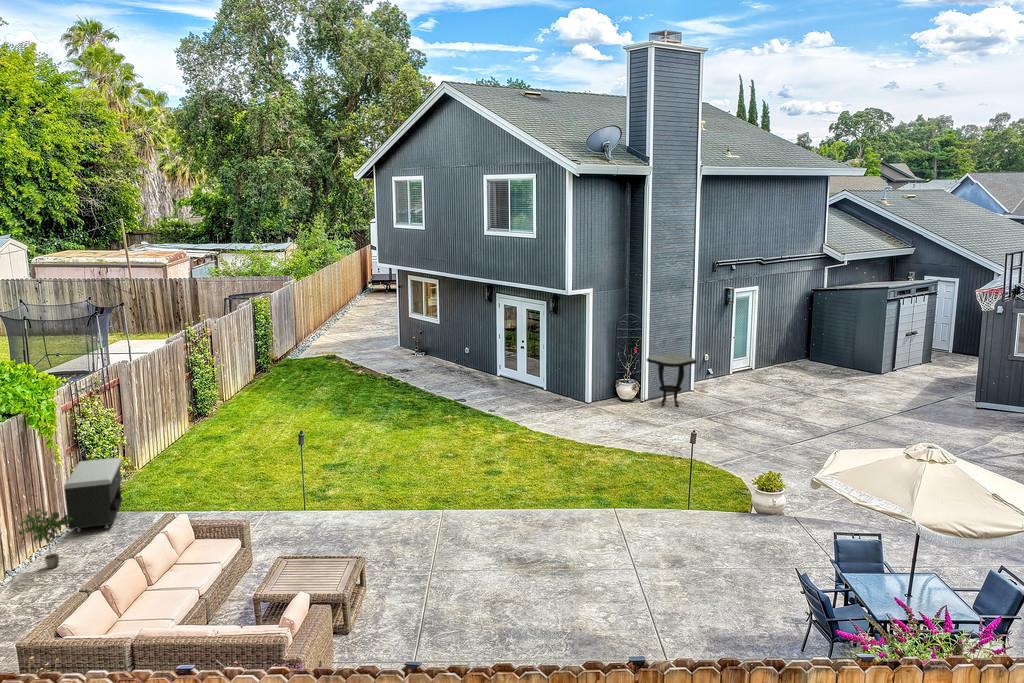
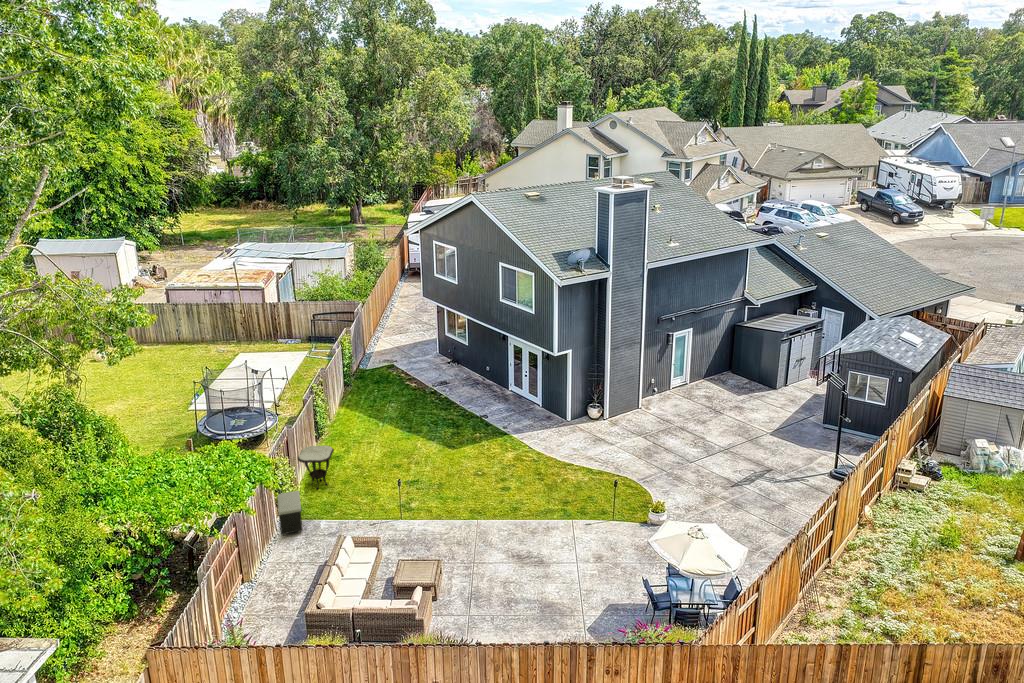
side table: present [647,354,697,407] -> present [298,446,334,489]
potted plant: present [19,508,73,569] -> none [268,531,293,560]

